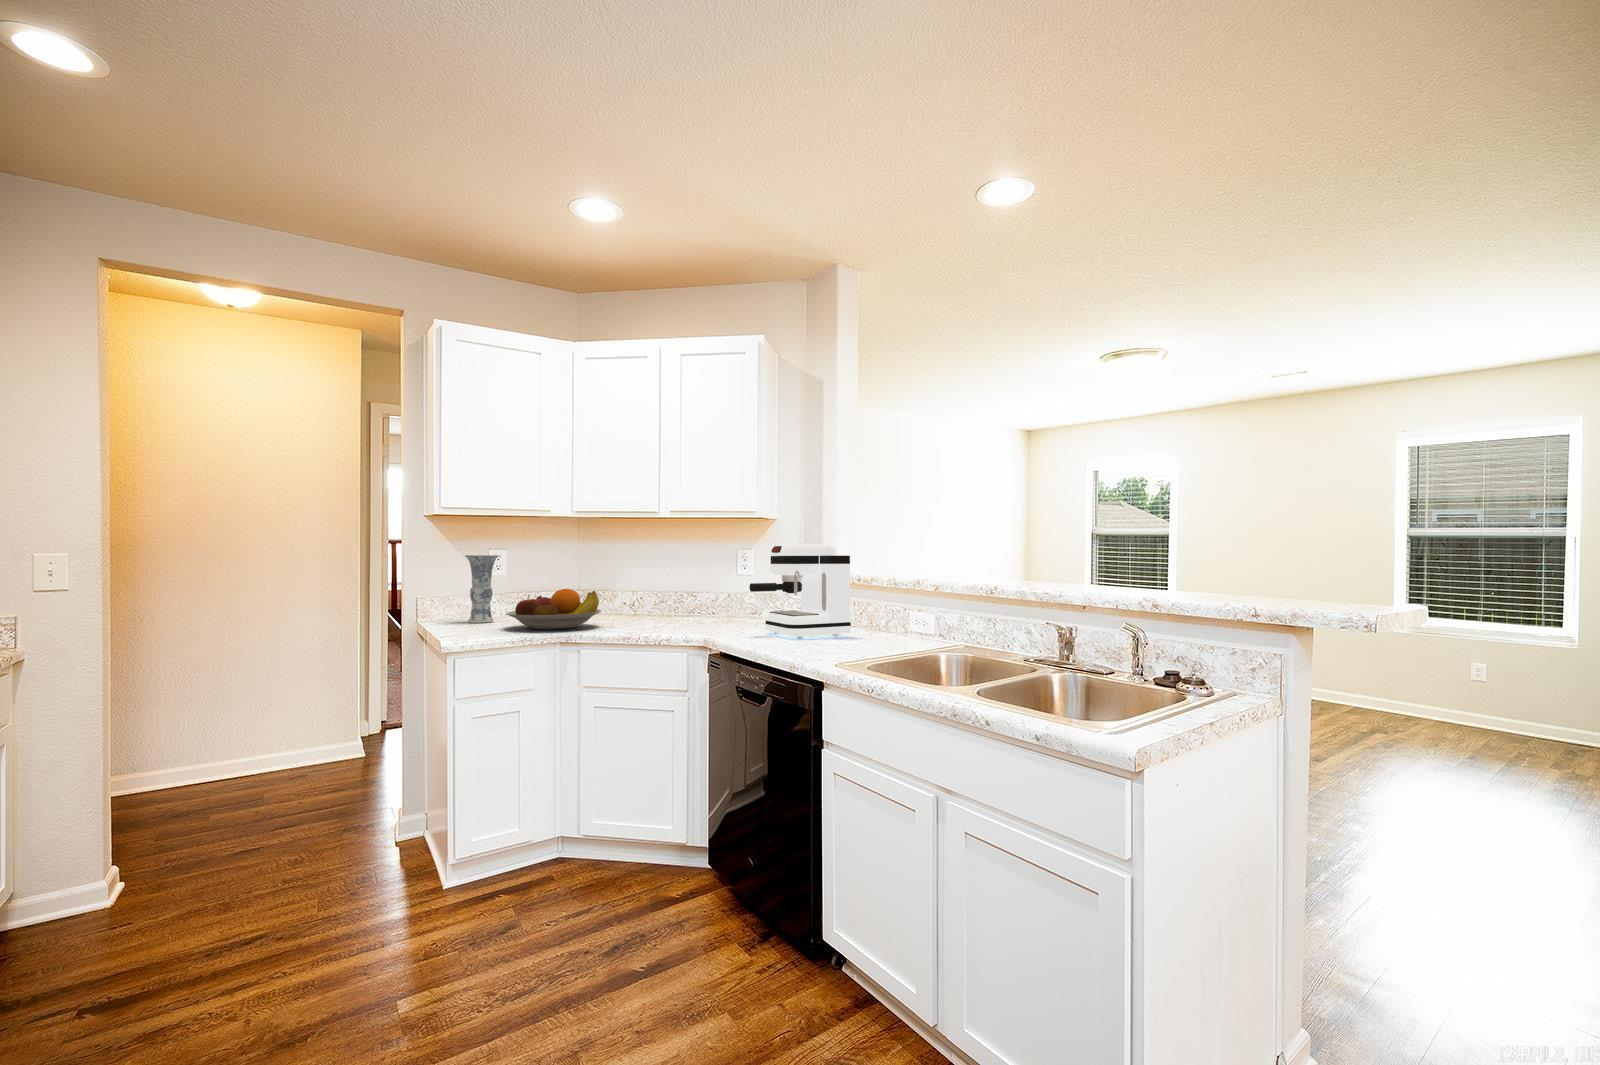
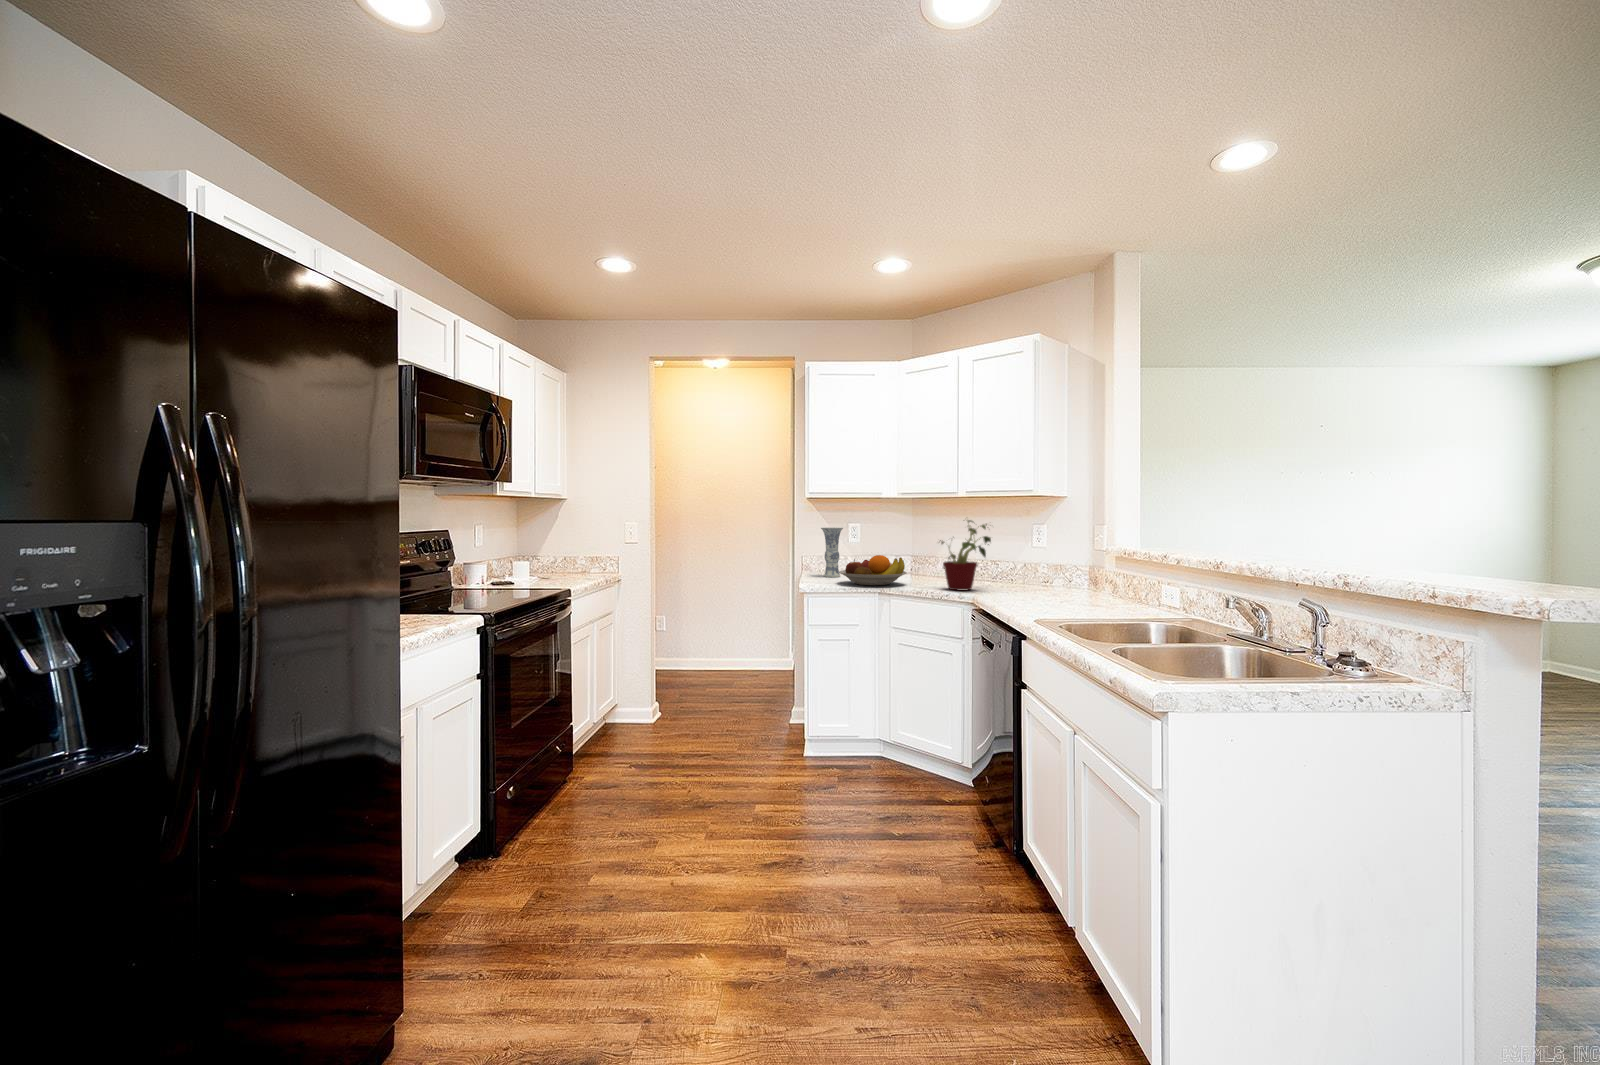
potted plant: none [643,540,712,628] -> present [940,520,991,591]
coffee maker: present [749,544,851,638] -> none [1008,524,1101,608]

